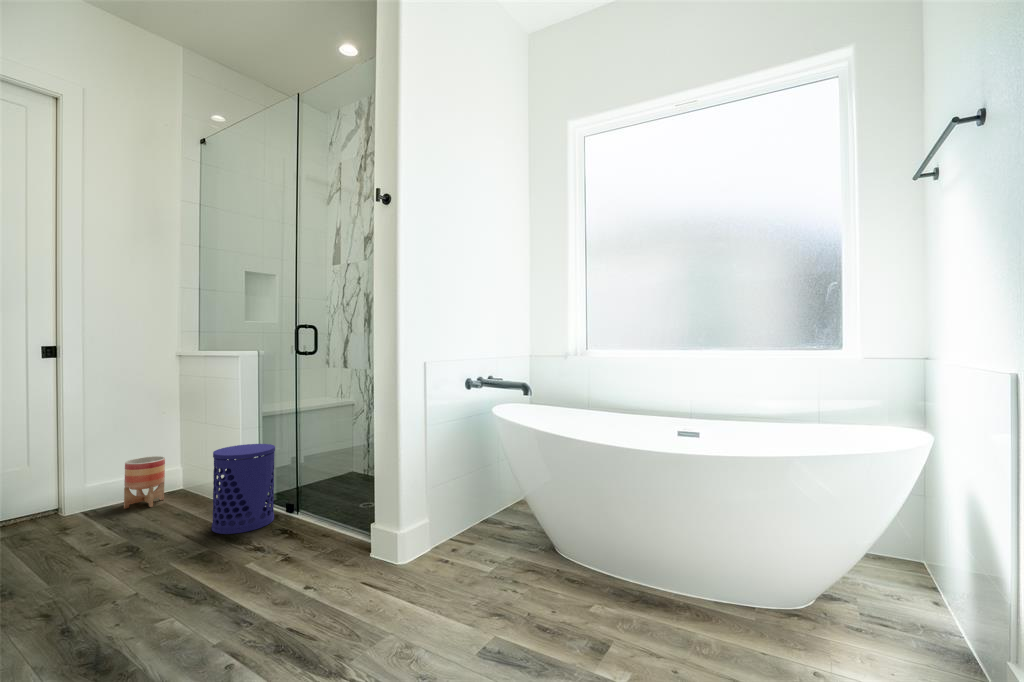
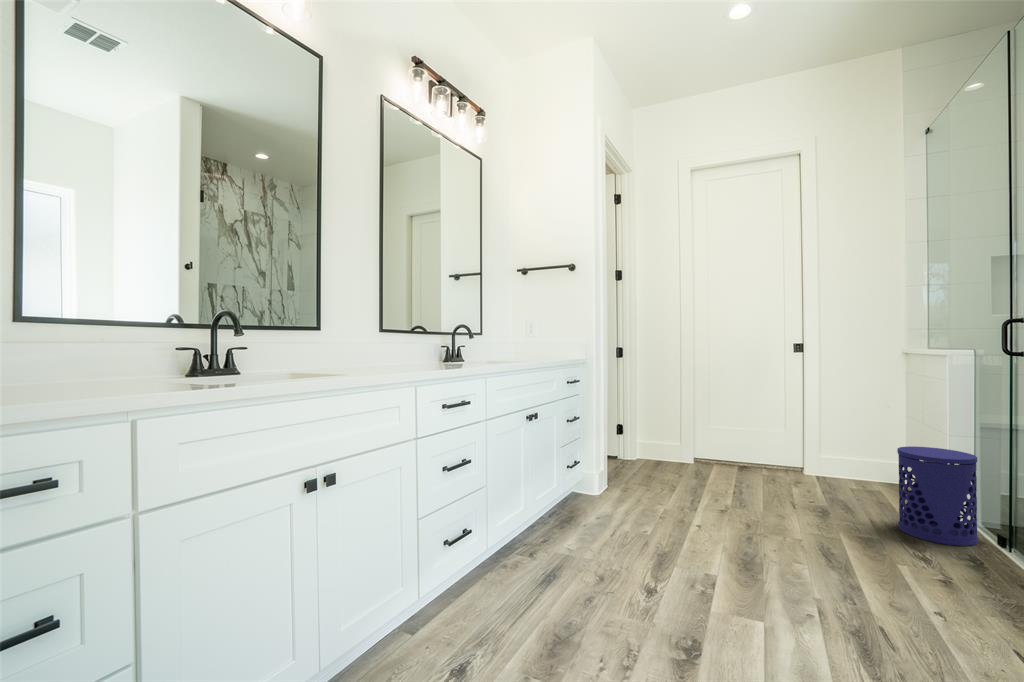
planter: present [124,456,165,509] -> none [846,442,883,489]

